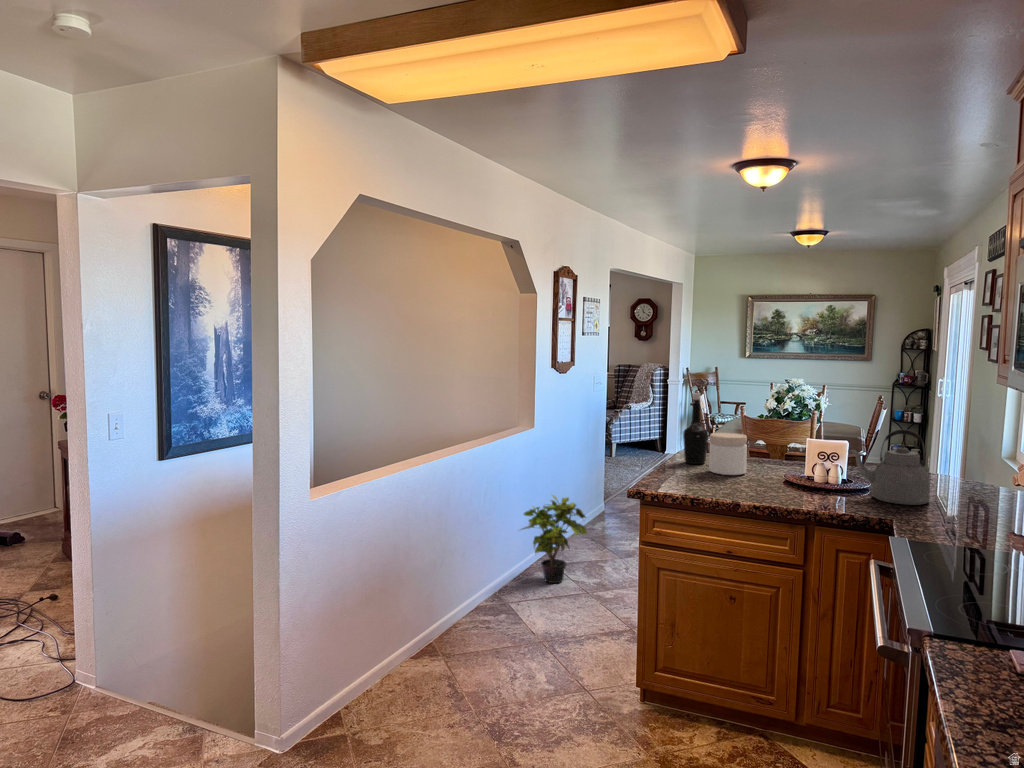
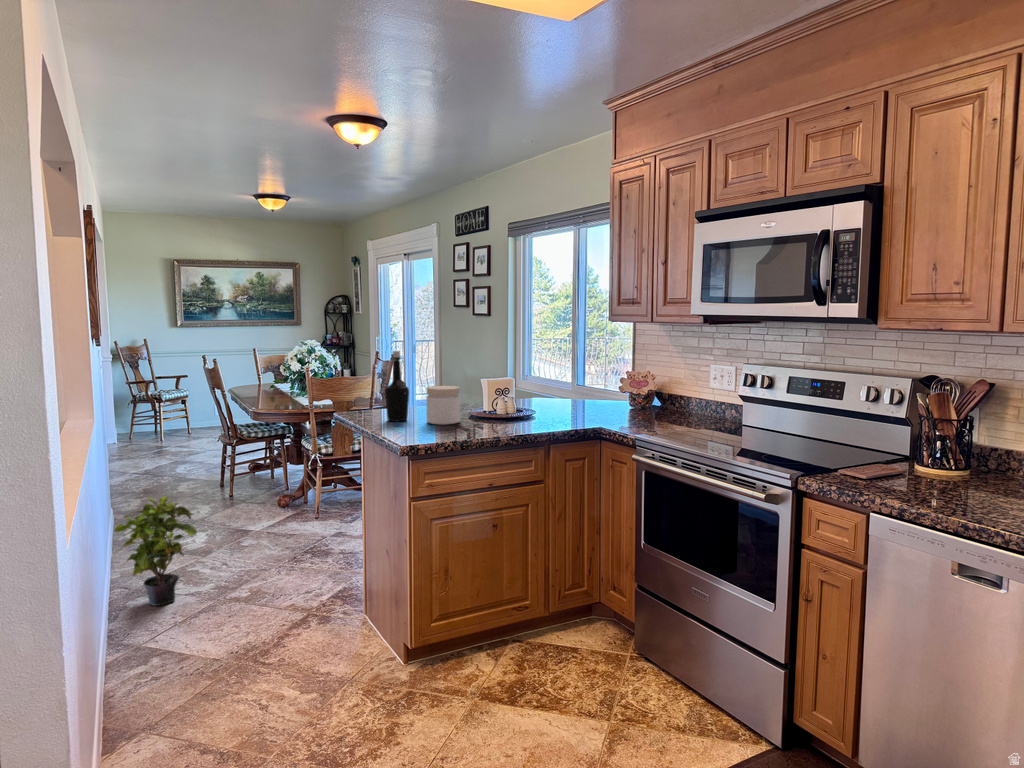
kettle: present [848,429,930,505] -> none [554,365,606,422]

